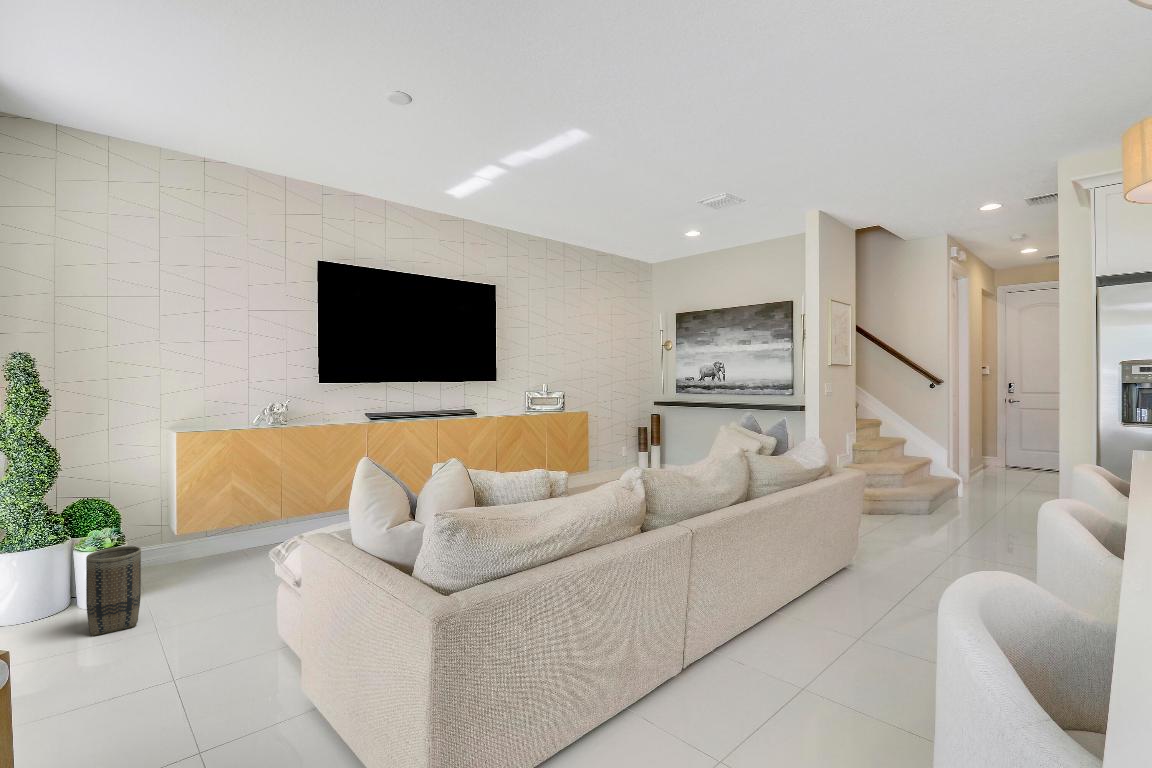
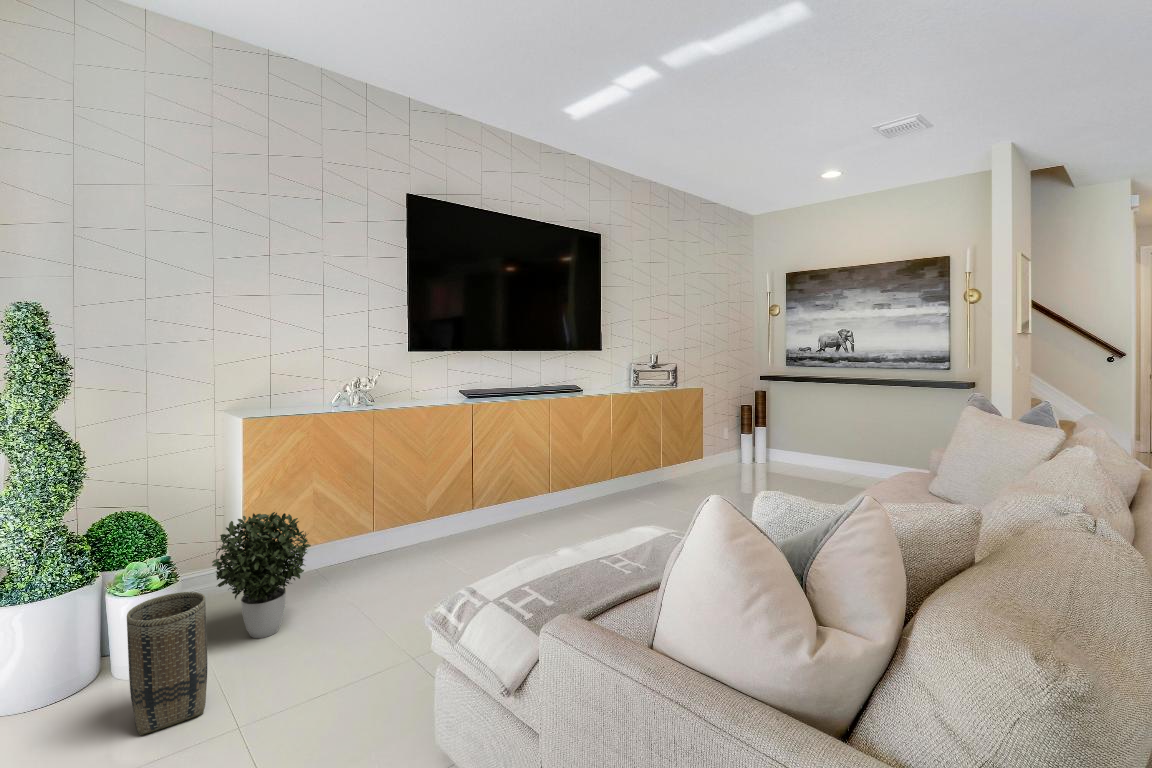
potted plant: none [150,498,226,590] -> present [212,512,311,638]

